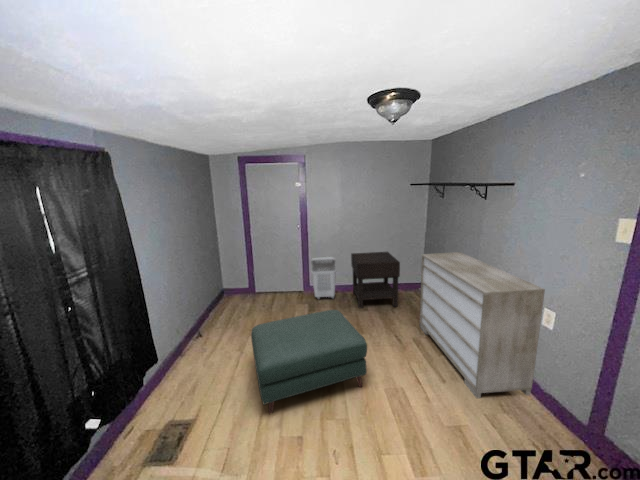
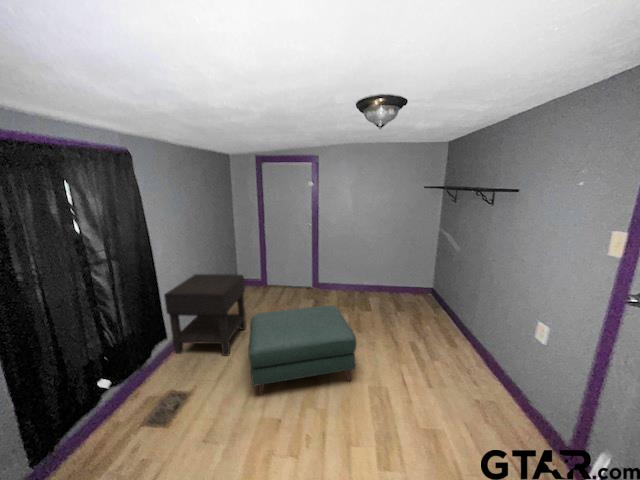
nightstand: present [351,252,400,308] -> present [164,274,246,356]
dresser: present [420,252,545,398] -> none [421,257,540,407]
laundry basket: present [311,257,336,299] -> none [319,255,344,297]

